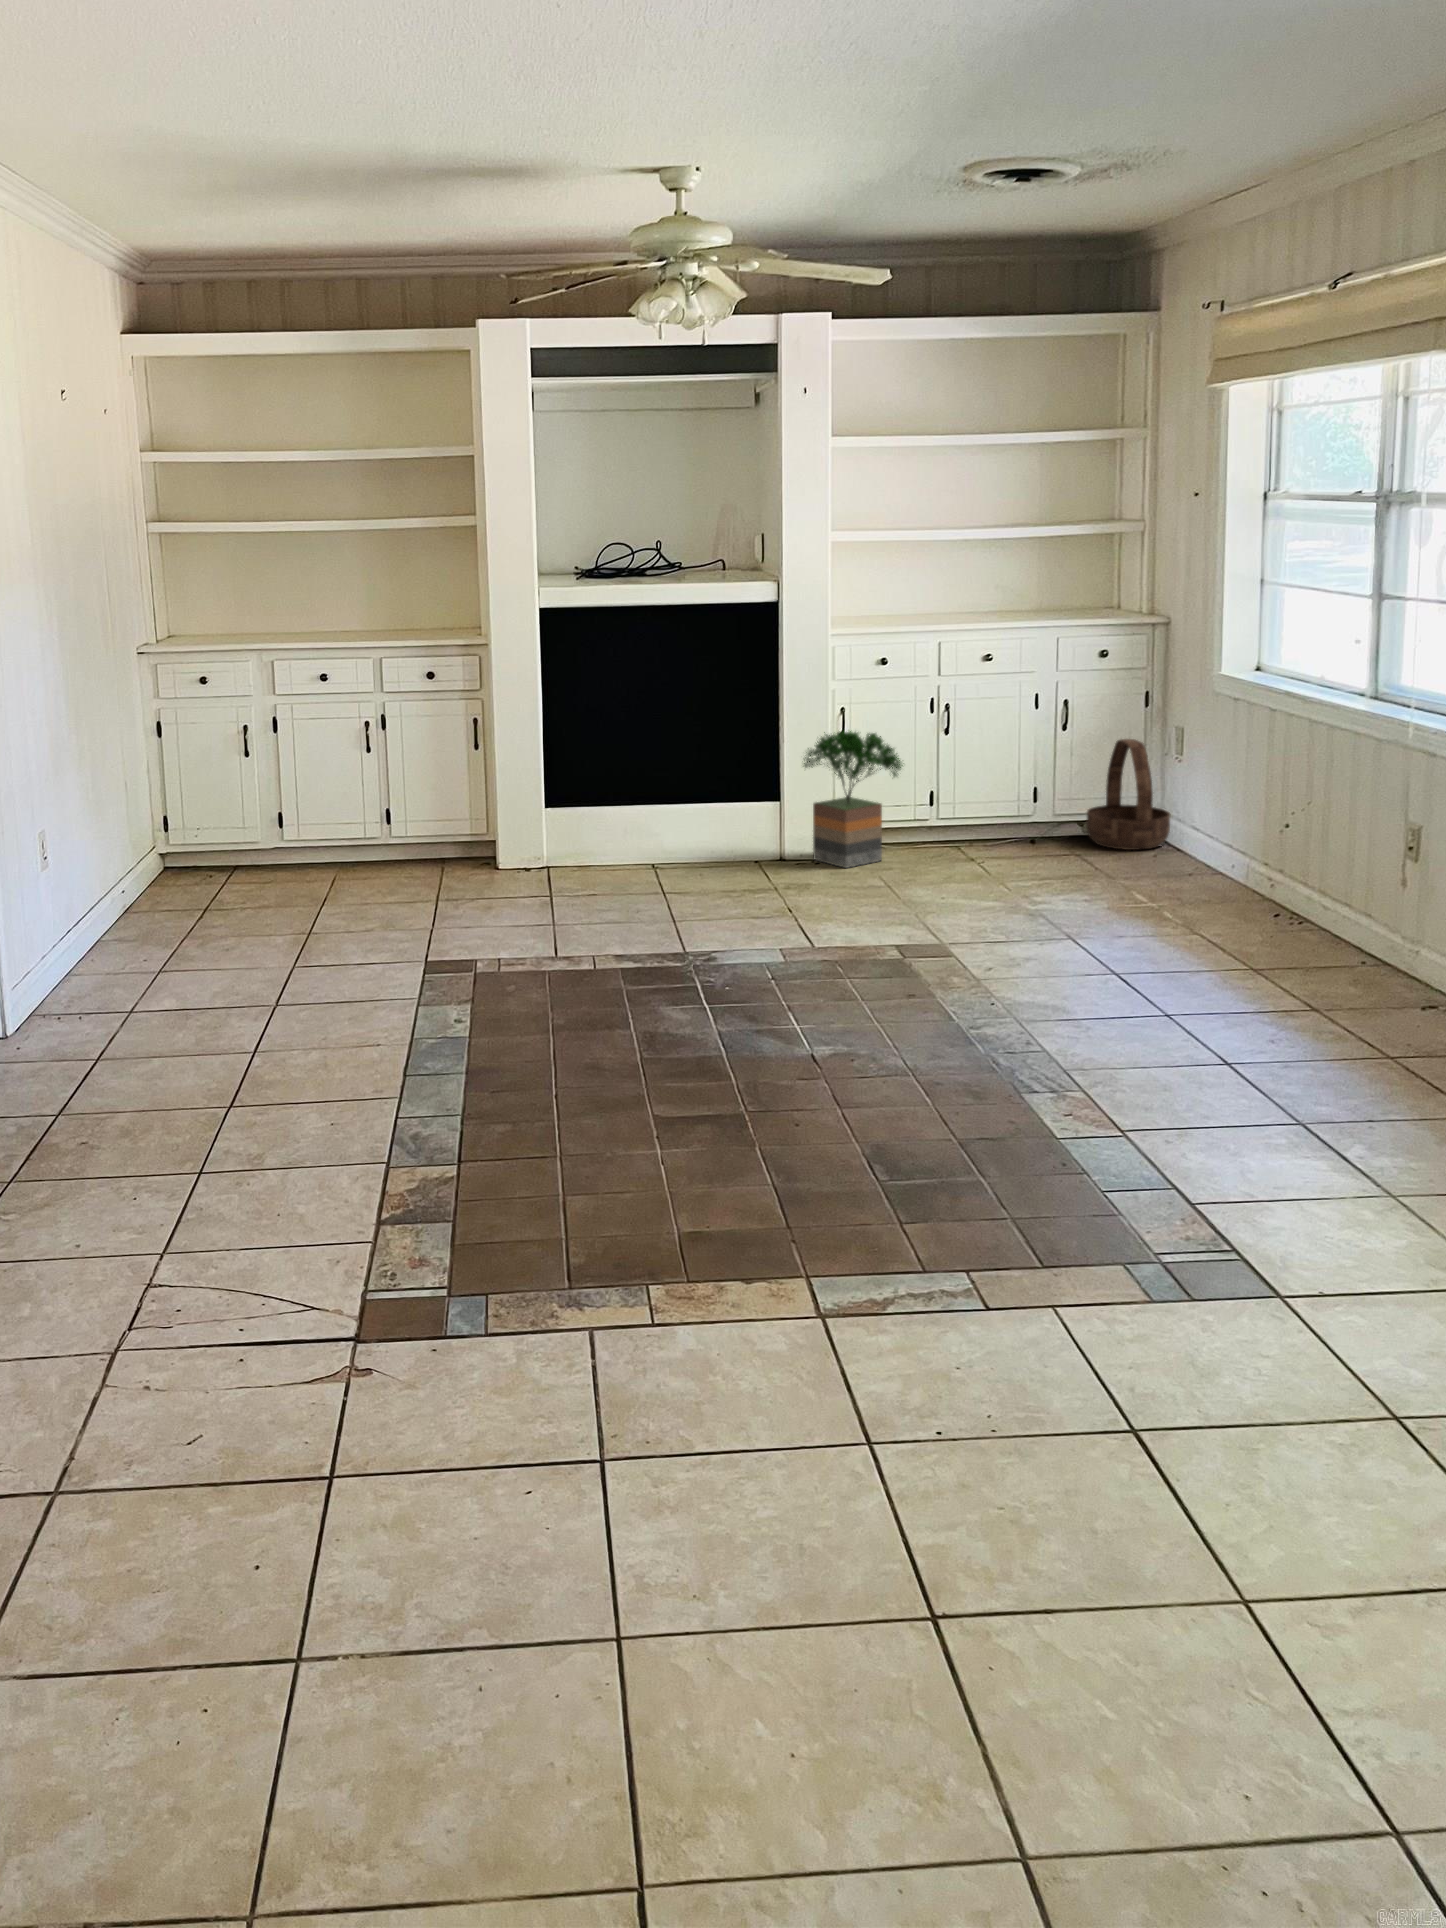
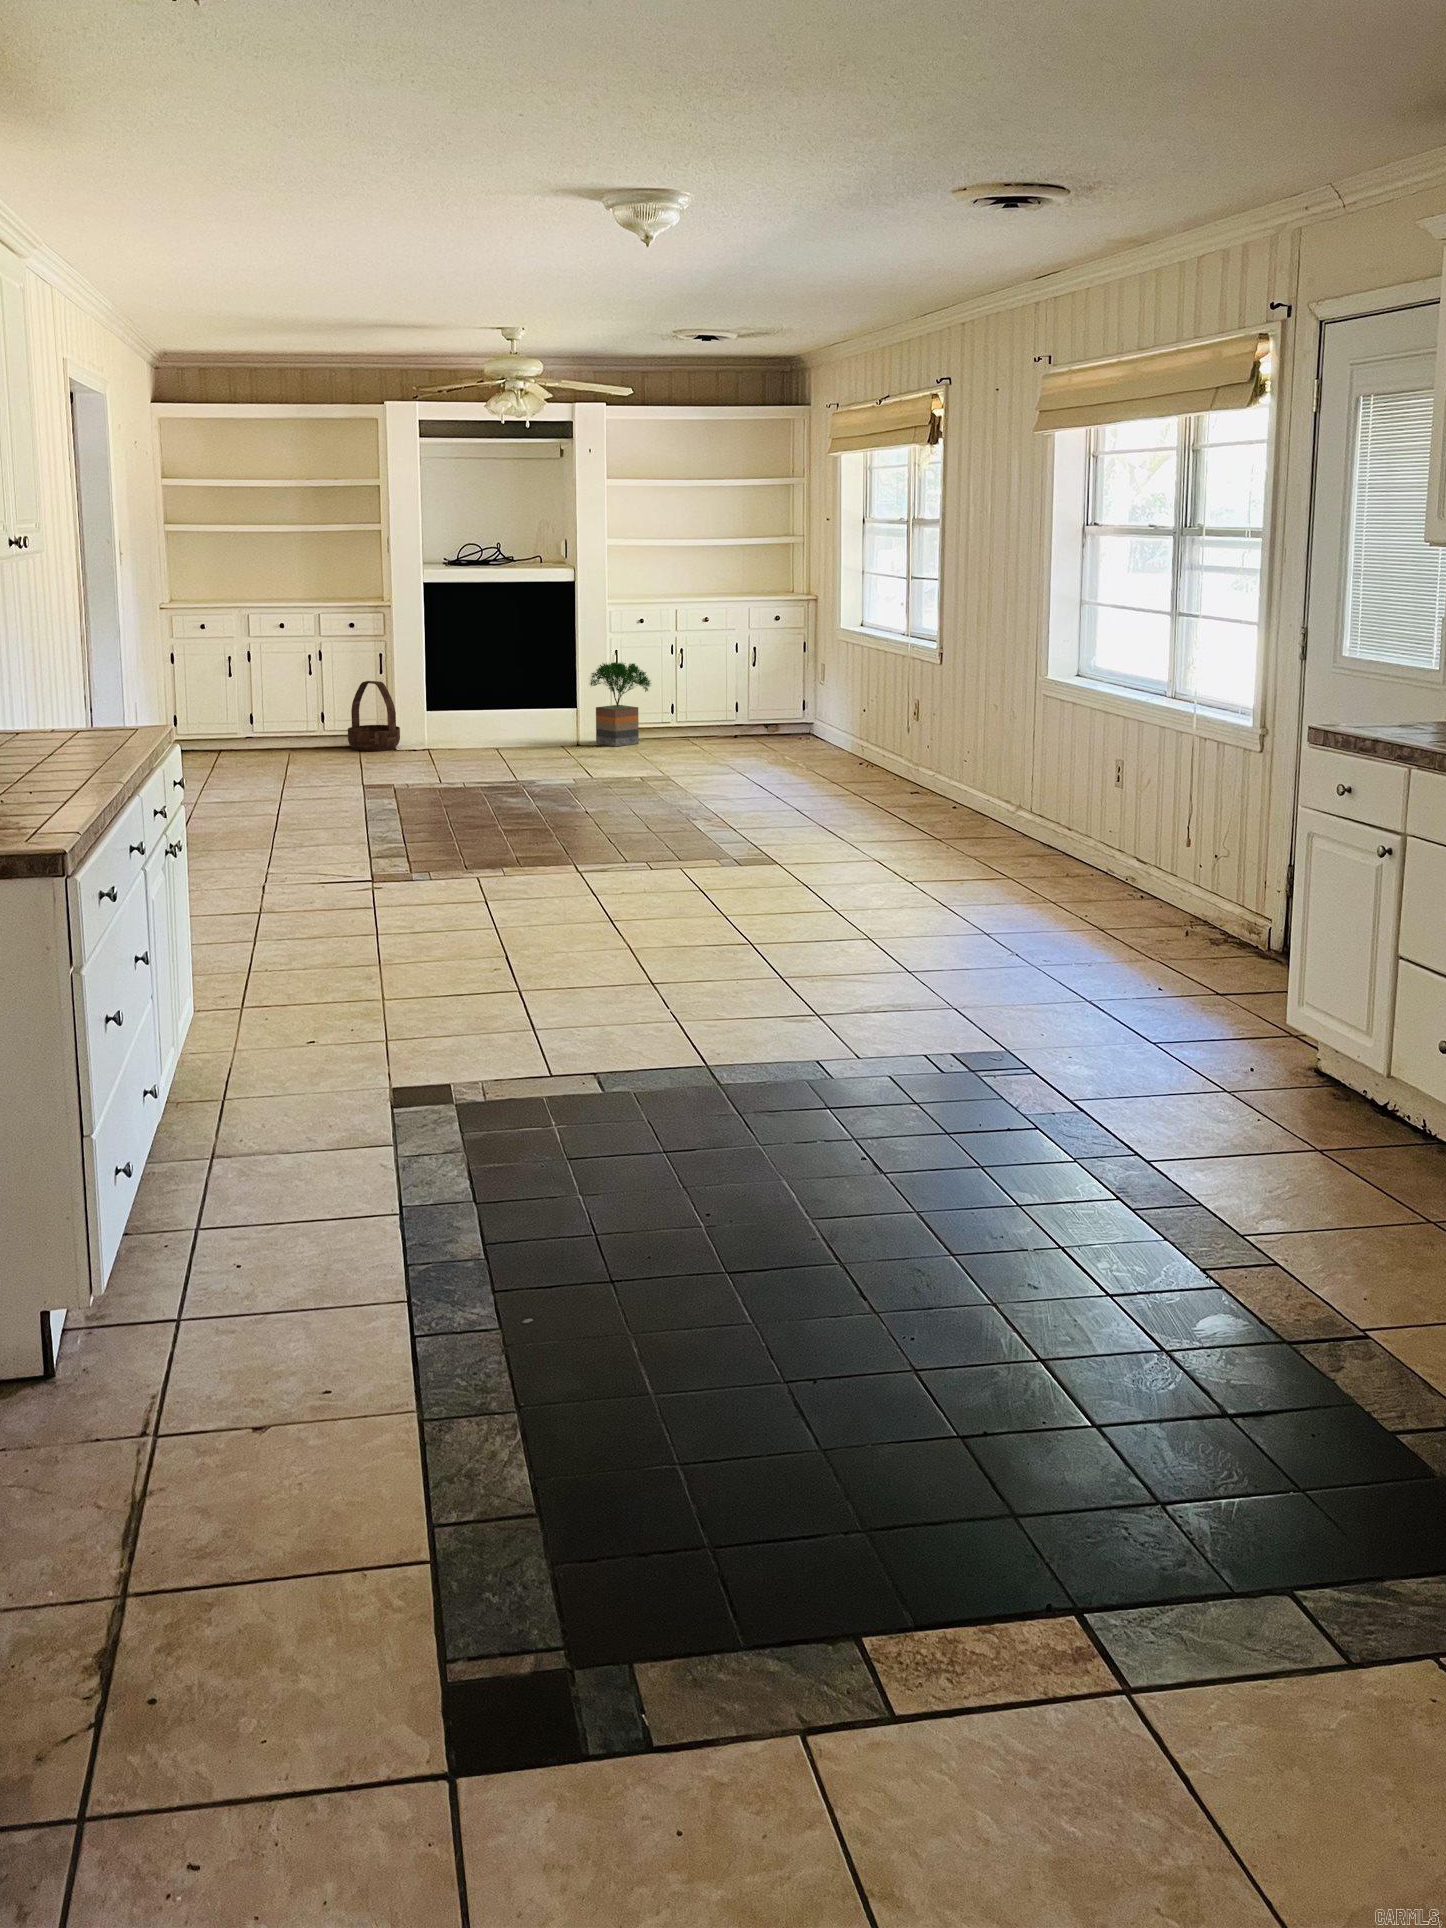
basket: present [1086,739,1170,850] -> present [348,681,400,751]

